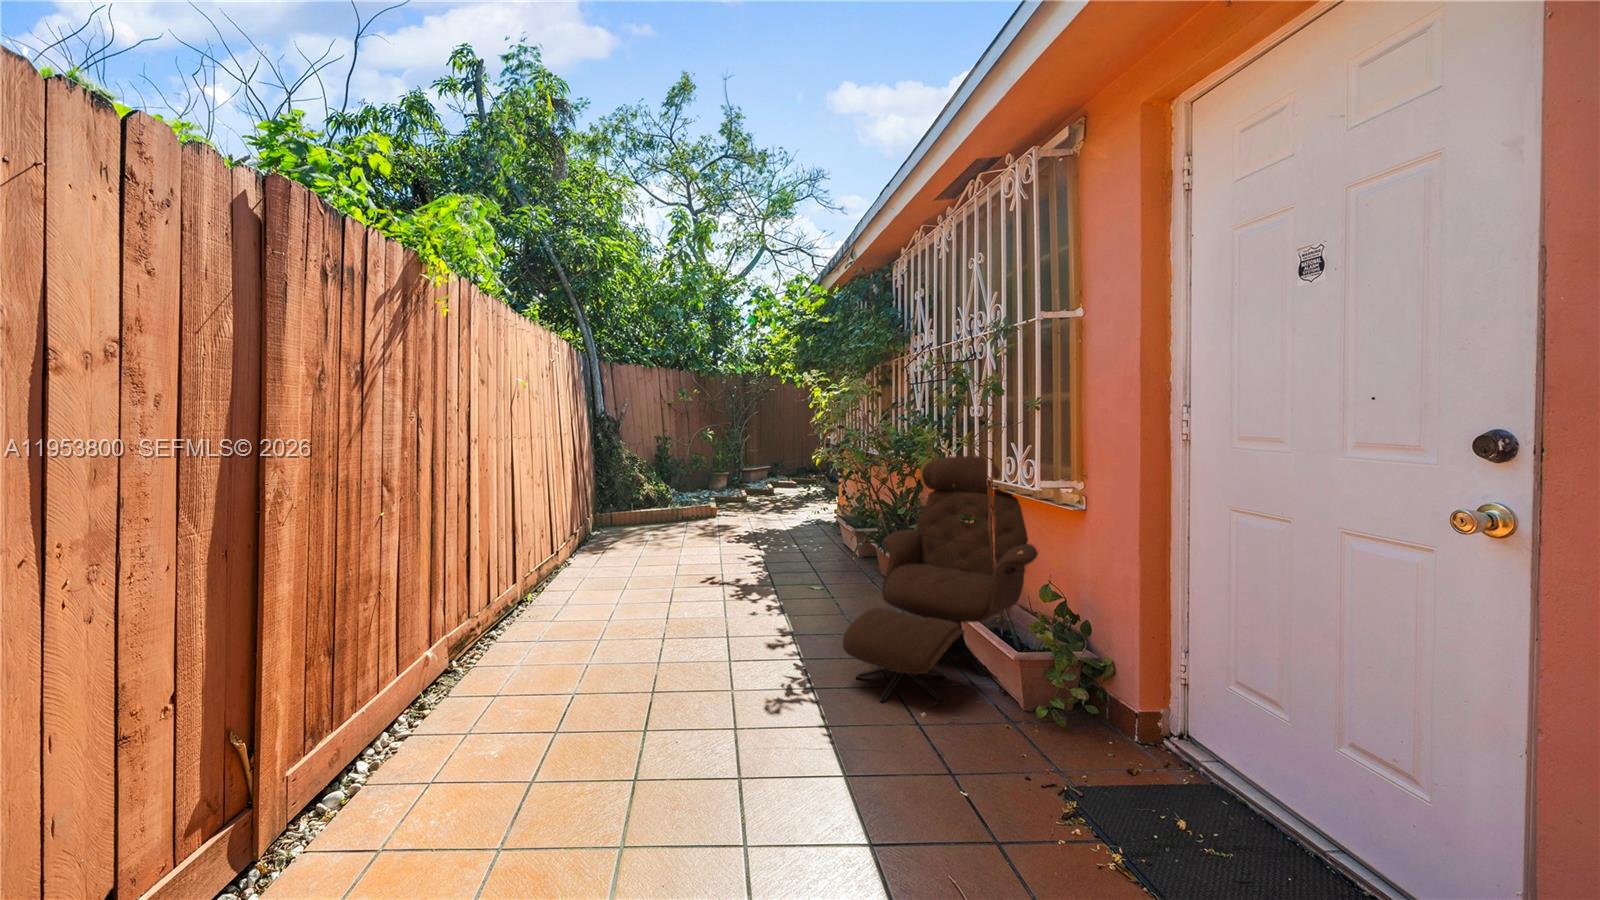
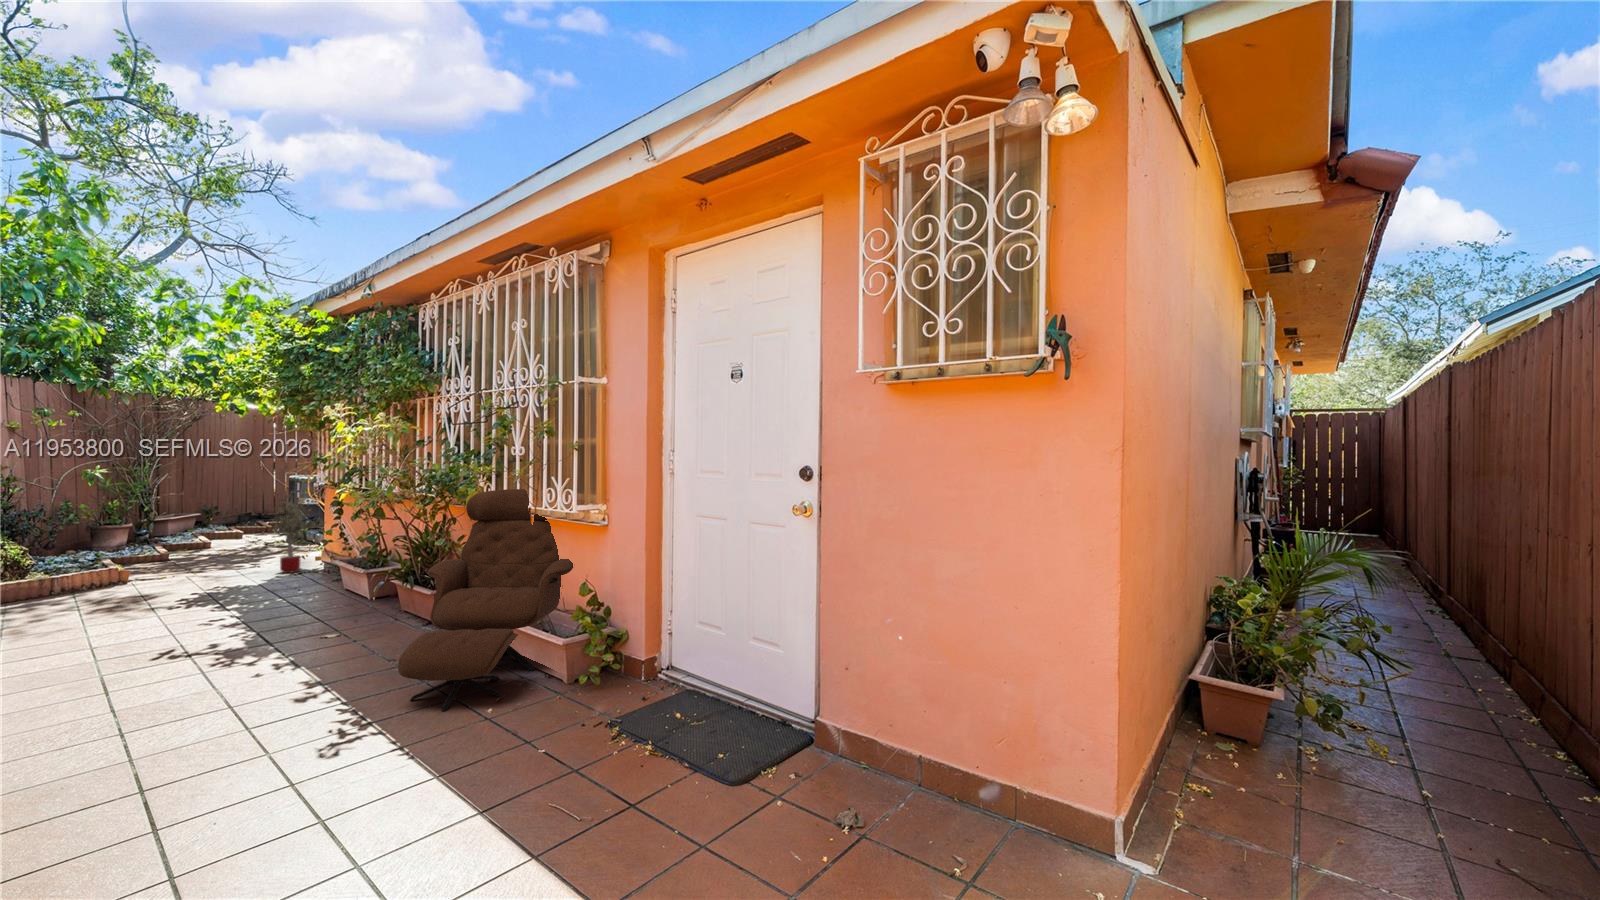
potted tree: none [796,450,835,521] -> present [273,491,324,573]

